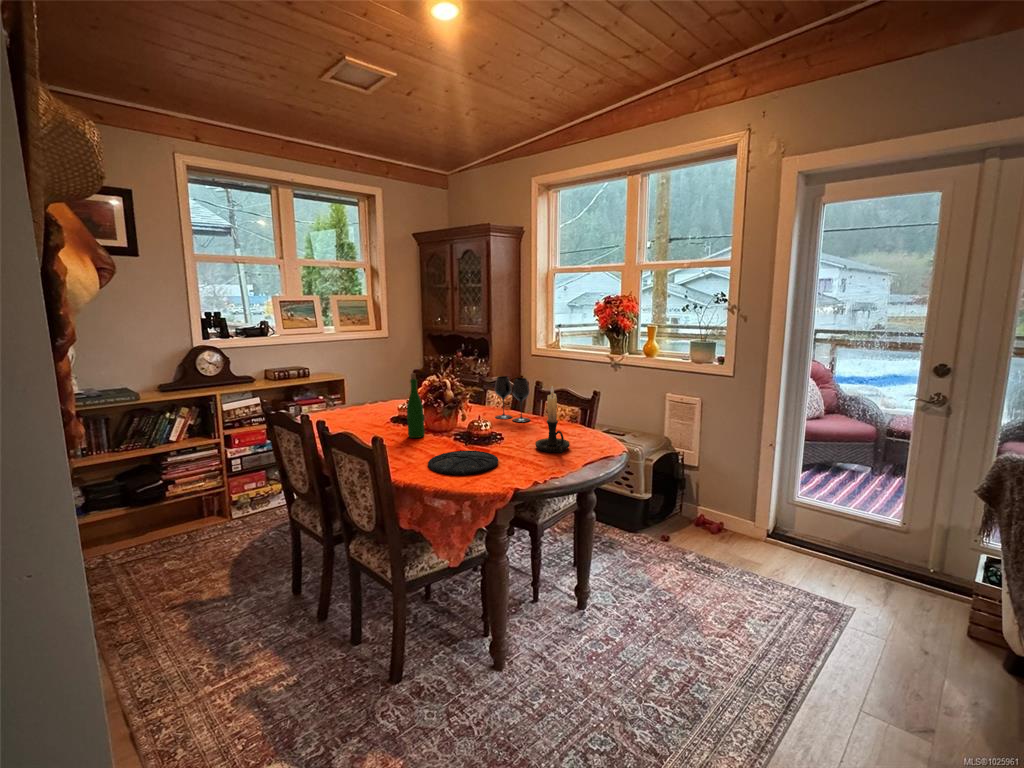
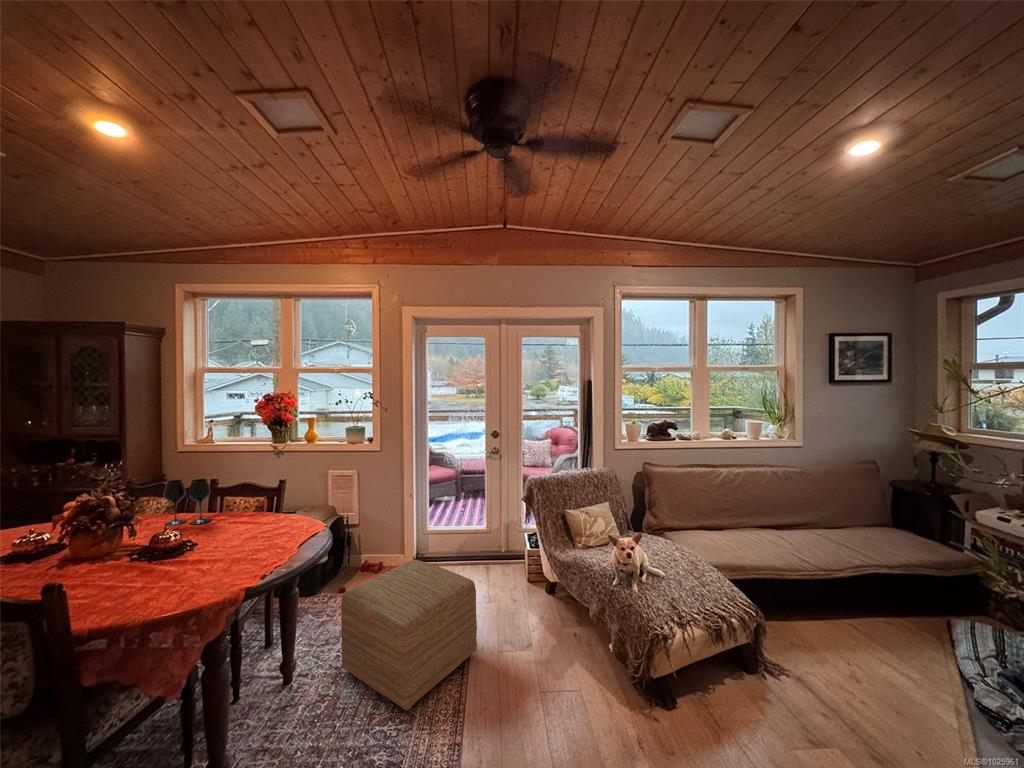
wine bottle: present [407,373,425,438] -> none [46,496,76,576]
candle holder: present [536,386,570,453] -> none [237,482,274,546]
plate: present [428,450,498,475] -> none [110,563,207,602]
ottoman: none [635,527,829,707] -> present [341,560,477,711]

